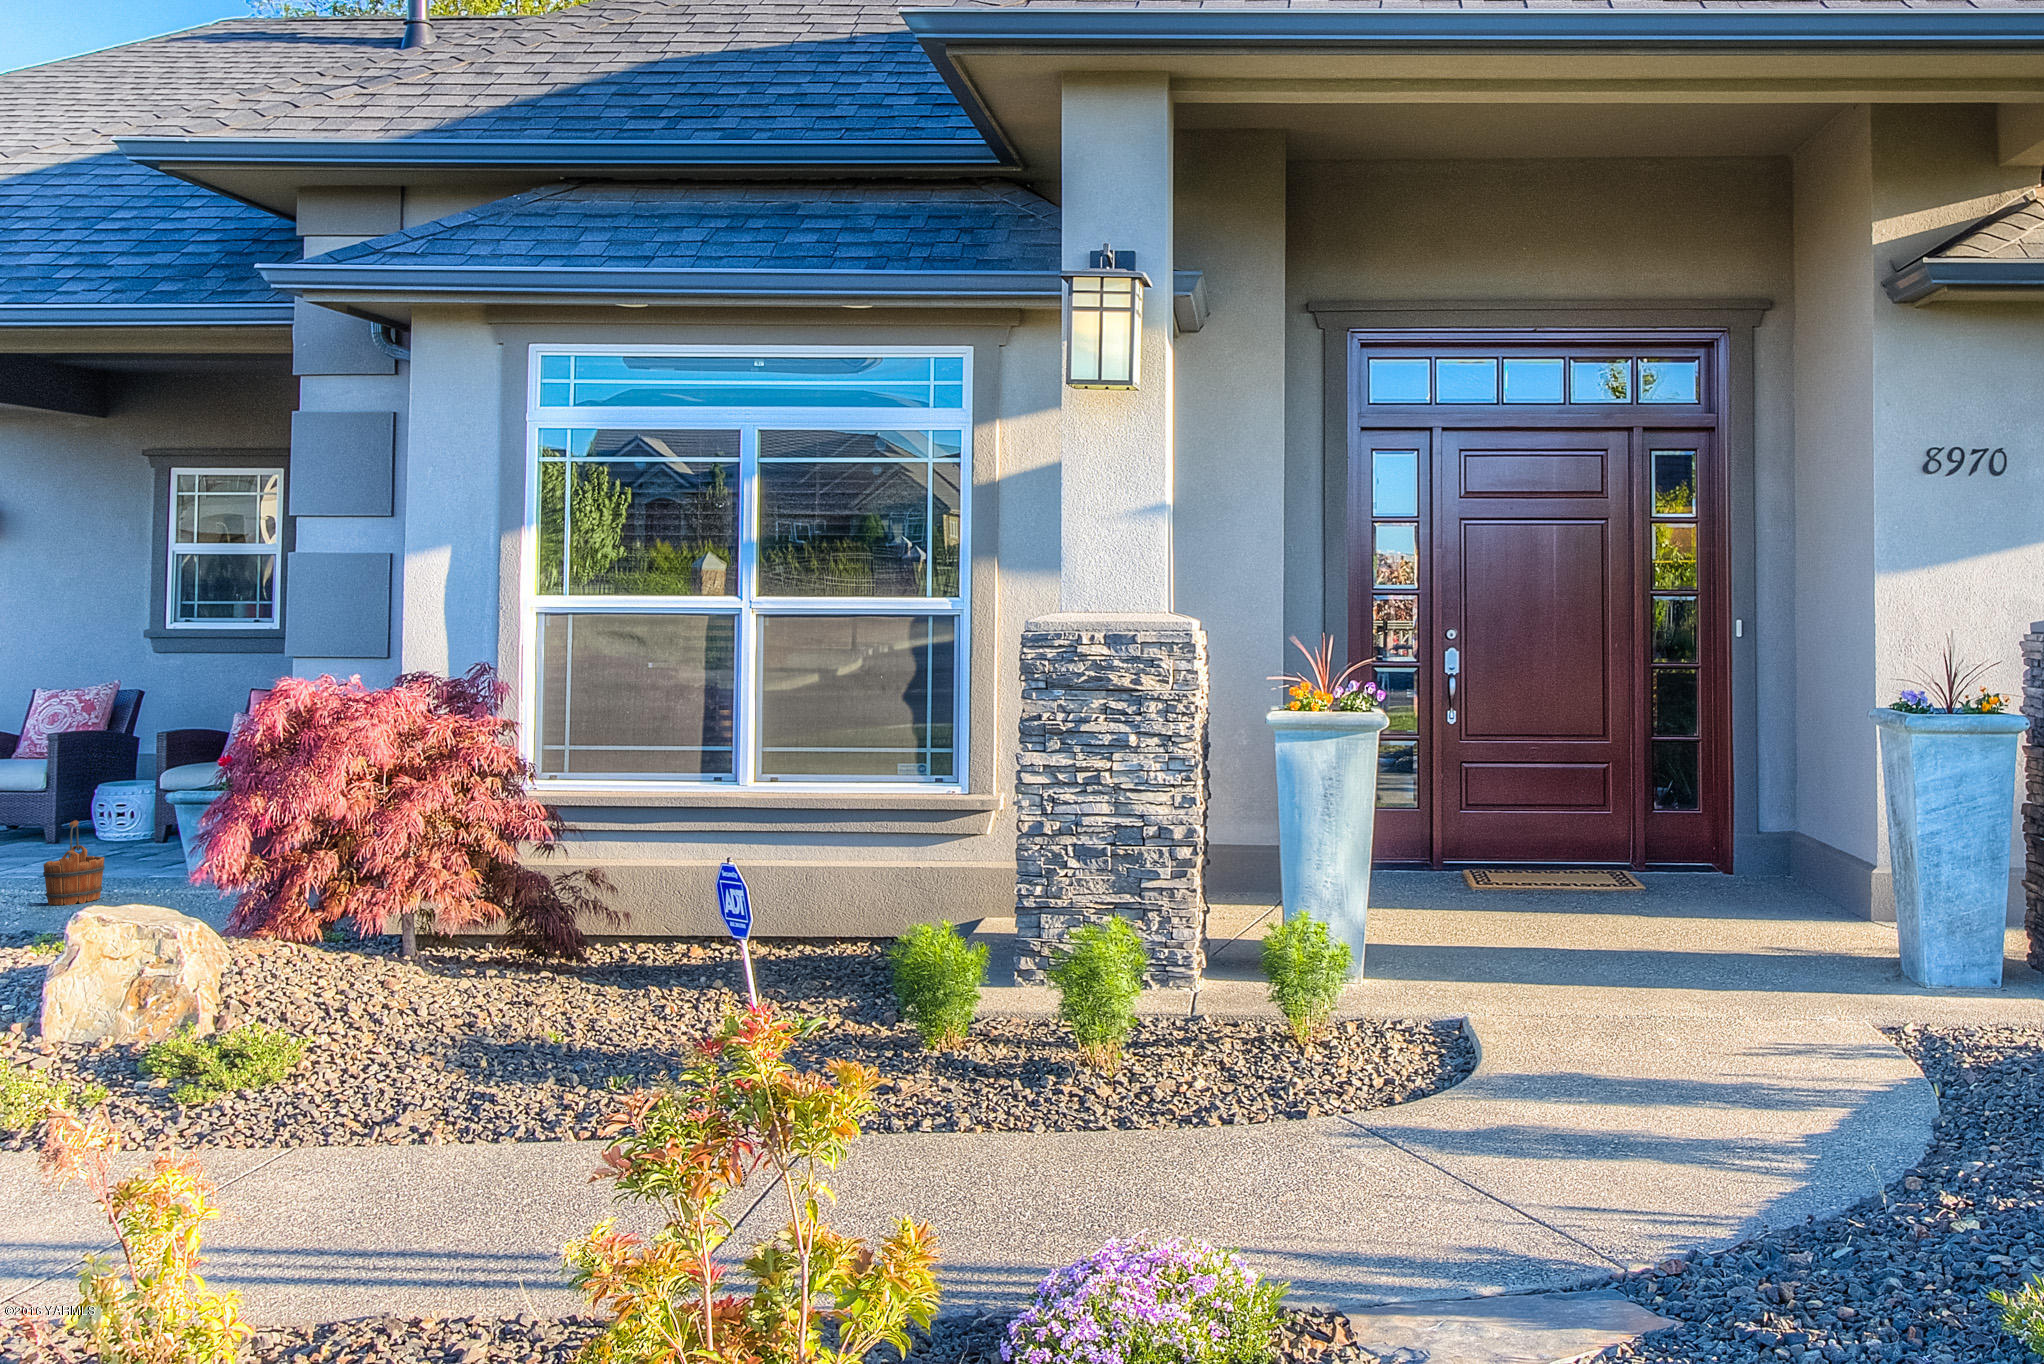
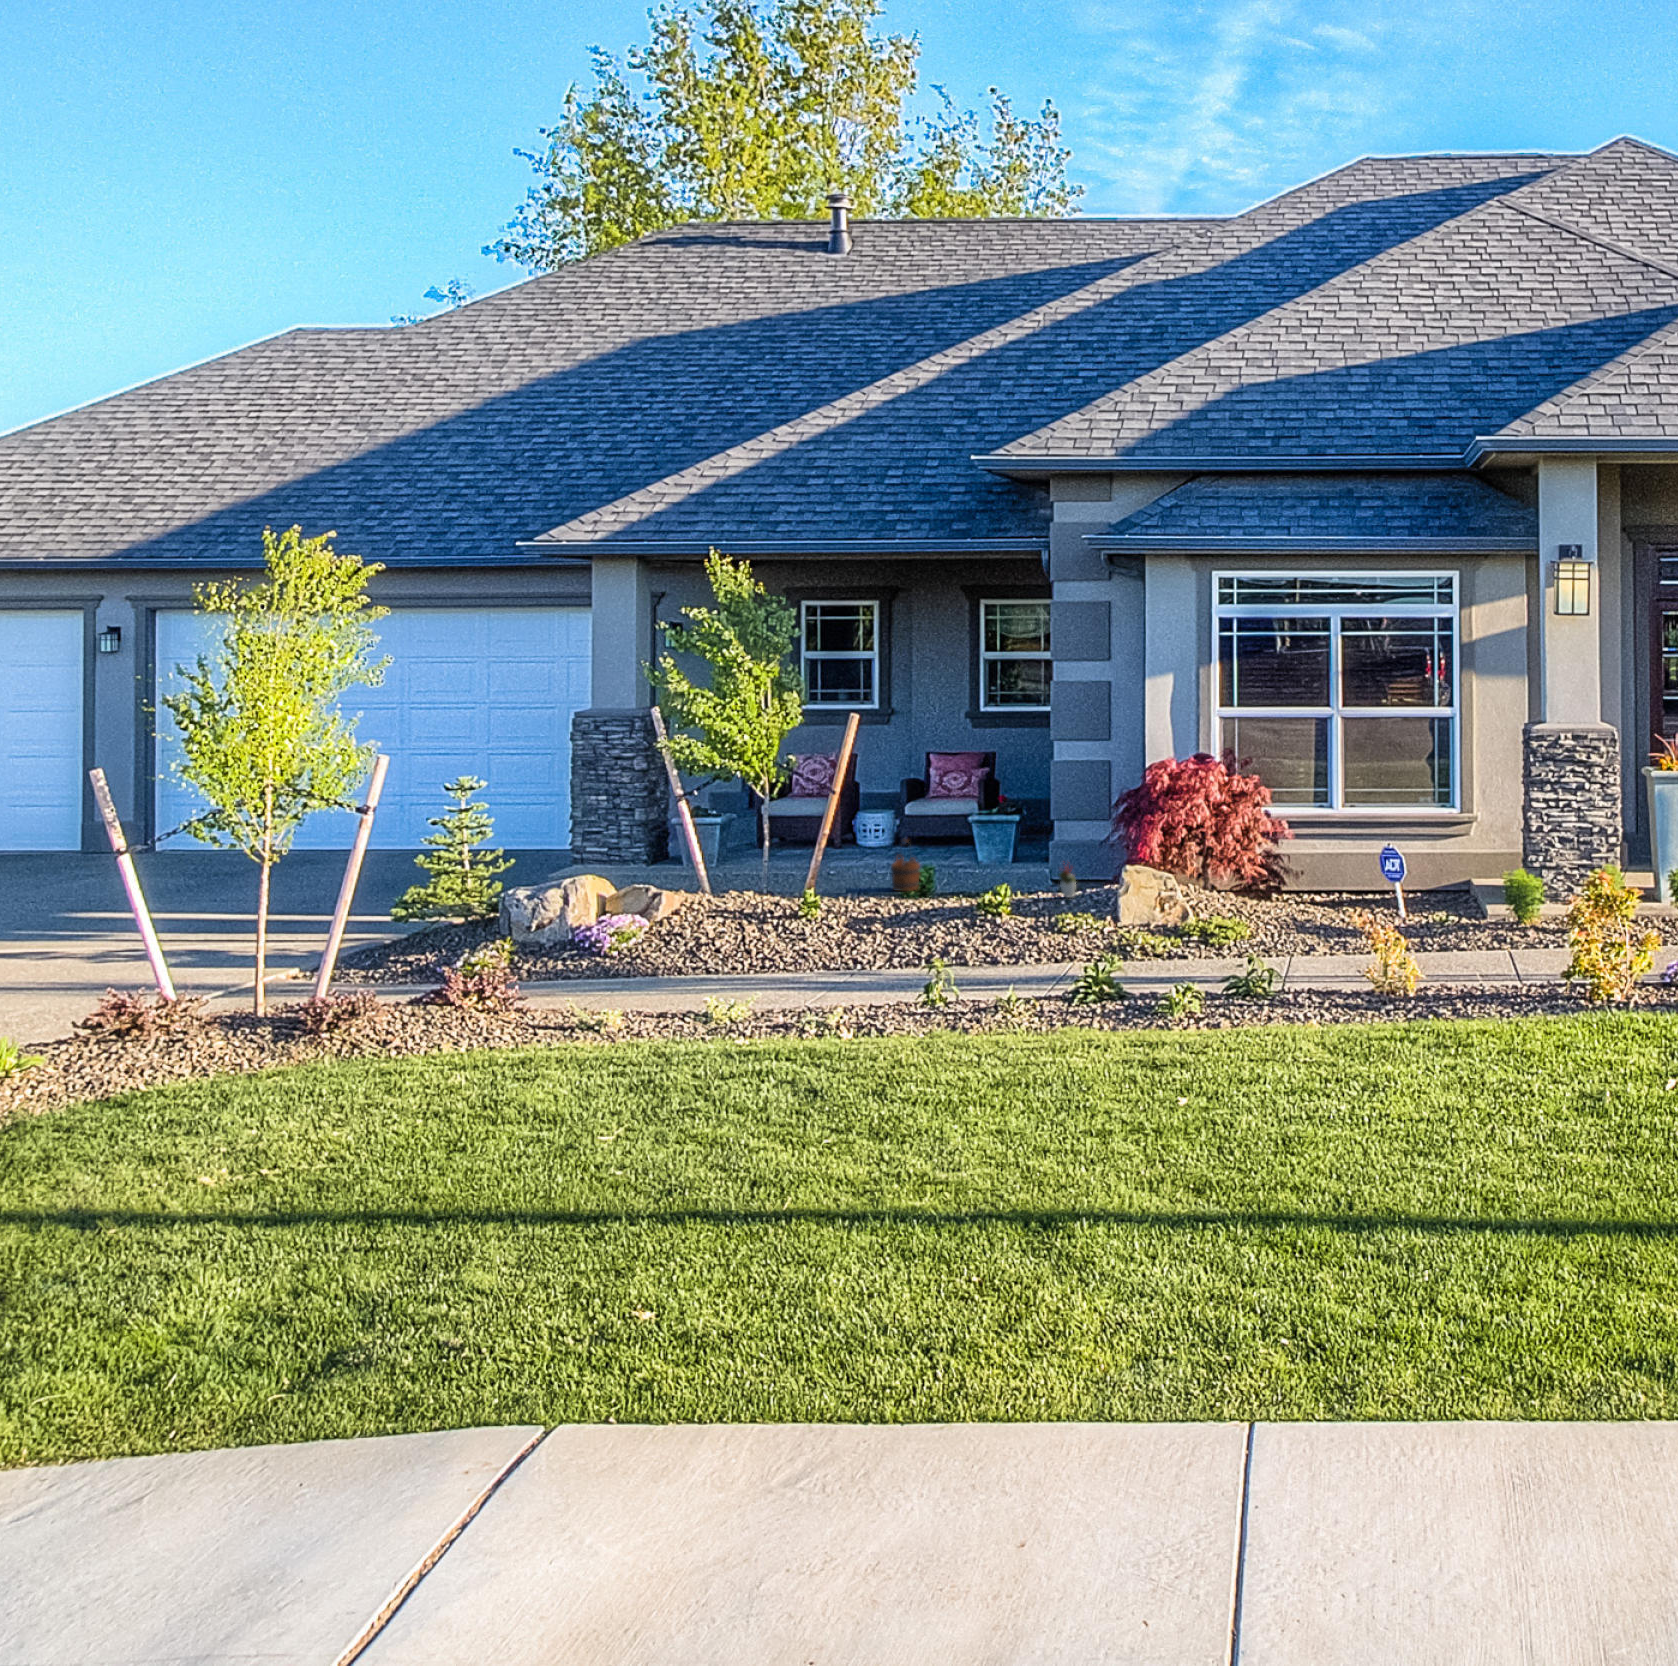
decorative plant: none [195,862,234,926] -> present [1058,863,1076,898]

